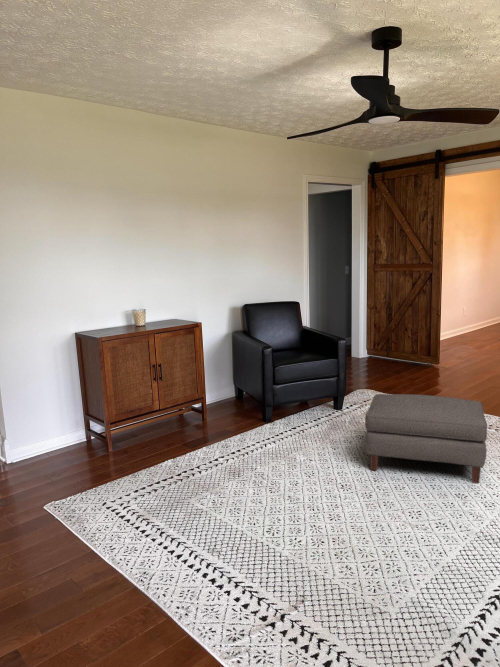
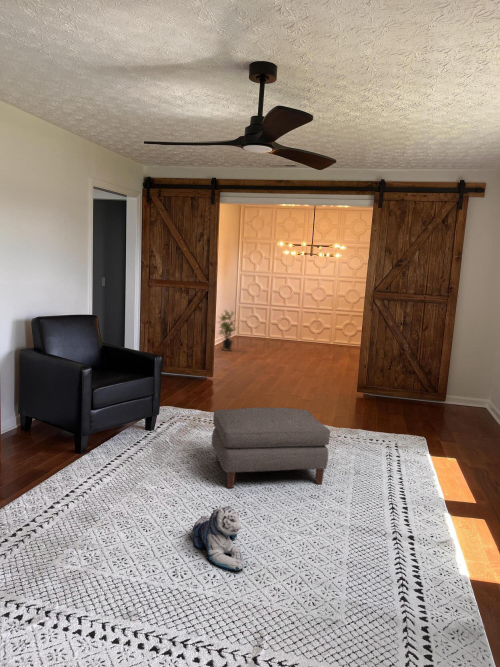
potted plant: none [464,295,488,338] -> present [220,311,236,351]
plush toy: none [301,481,345,542] -> present [193,506,245,571]

